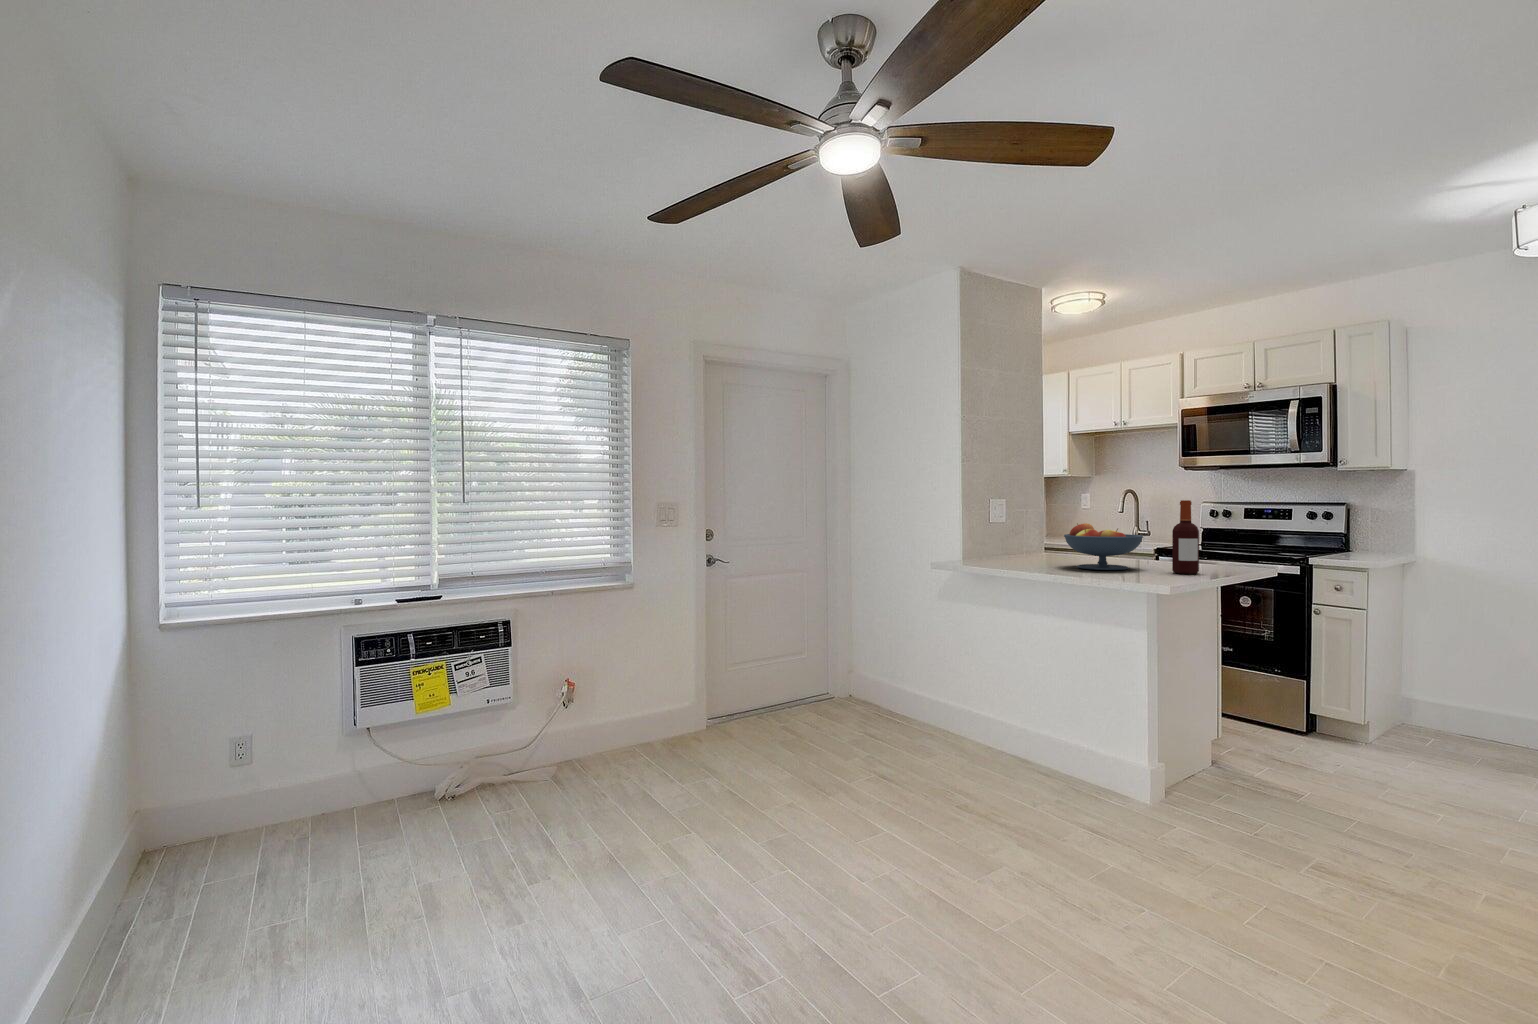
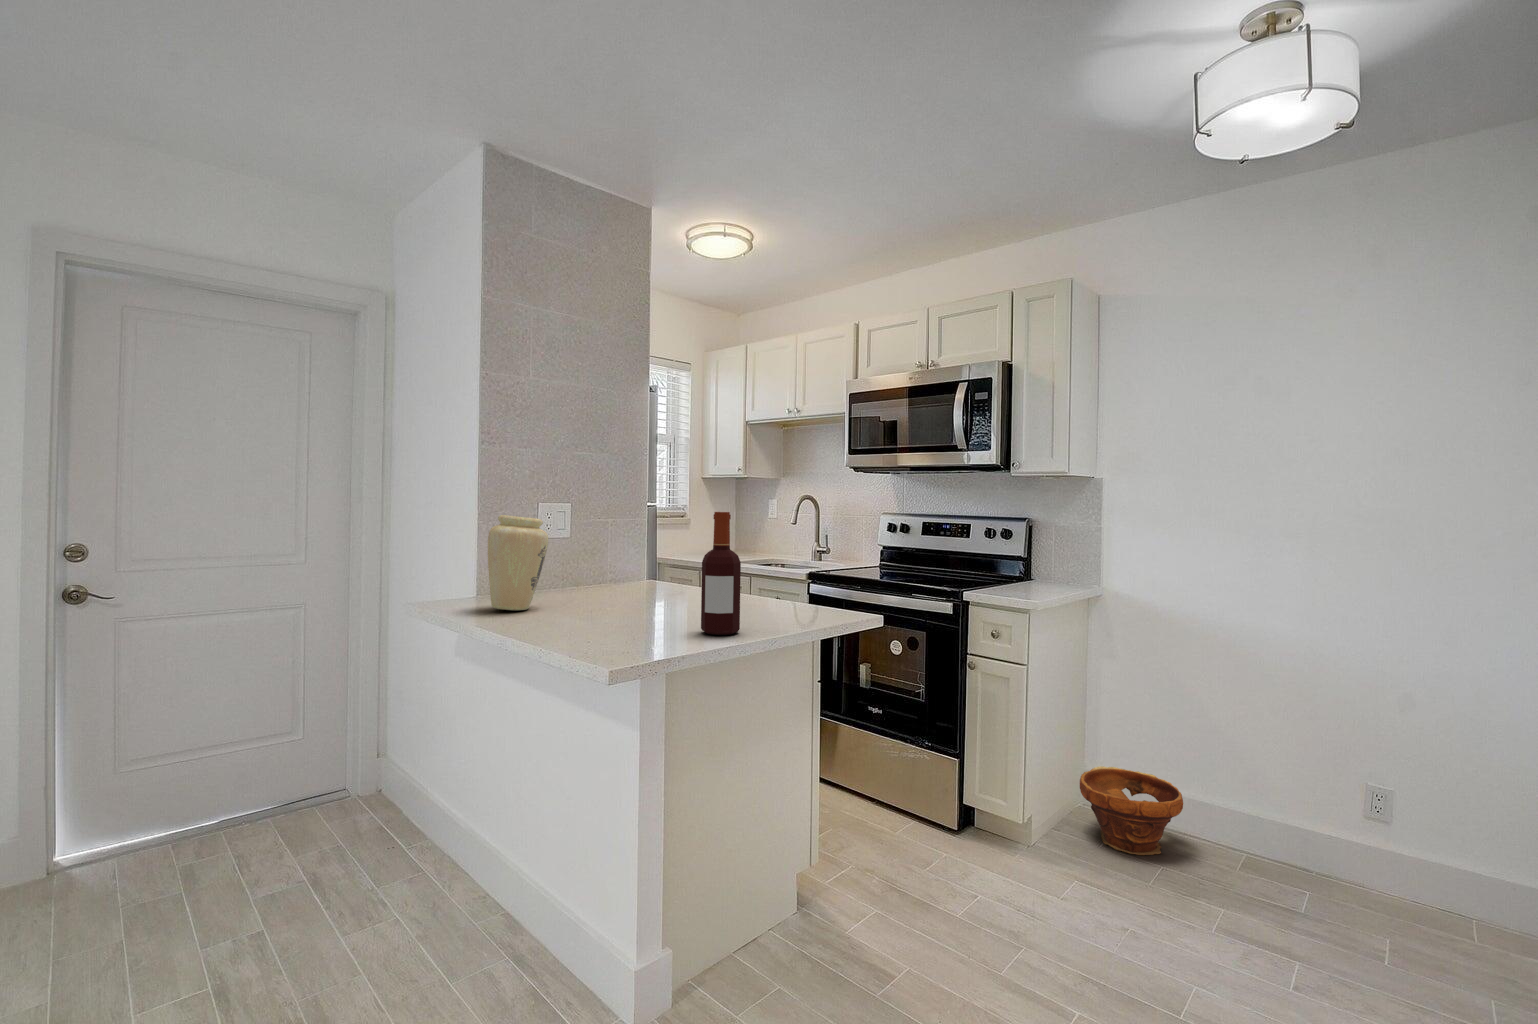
vase: none [998,506,1035,564] -> present [488,515,548,610]
fruit bowl: present [1064,523,1143,570] -> none [563,545,682,625]
planter: none [1411,693,1511,755] -> present [1080,766,1183,855]

